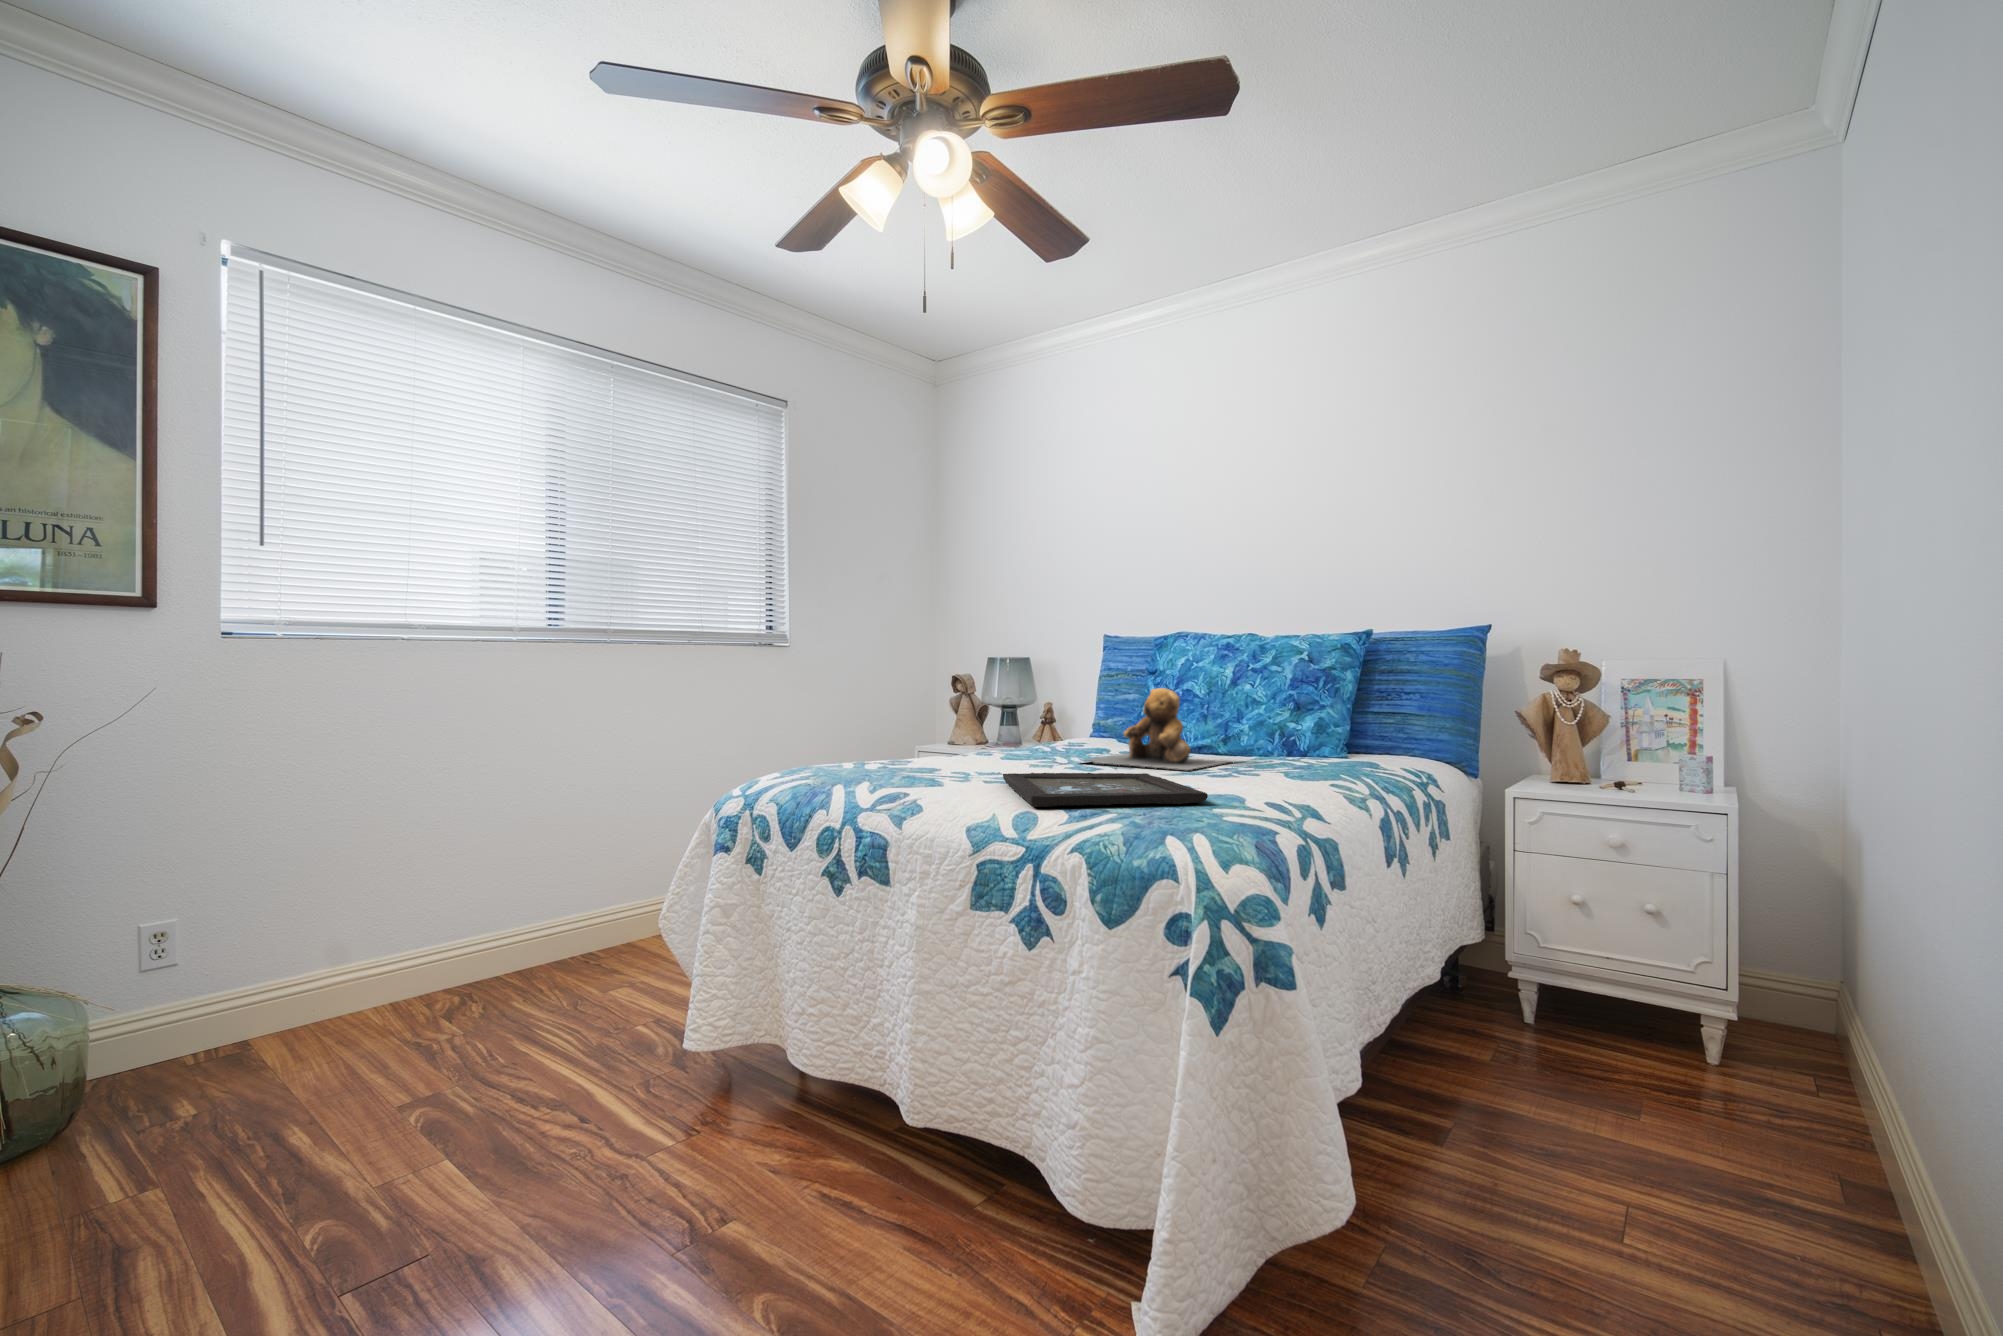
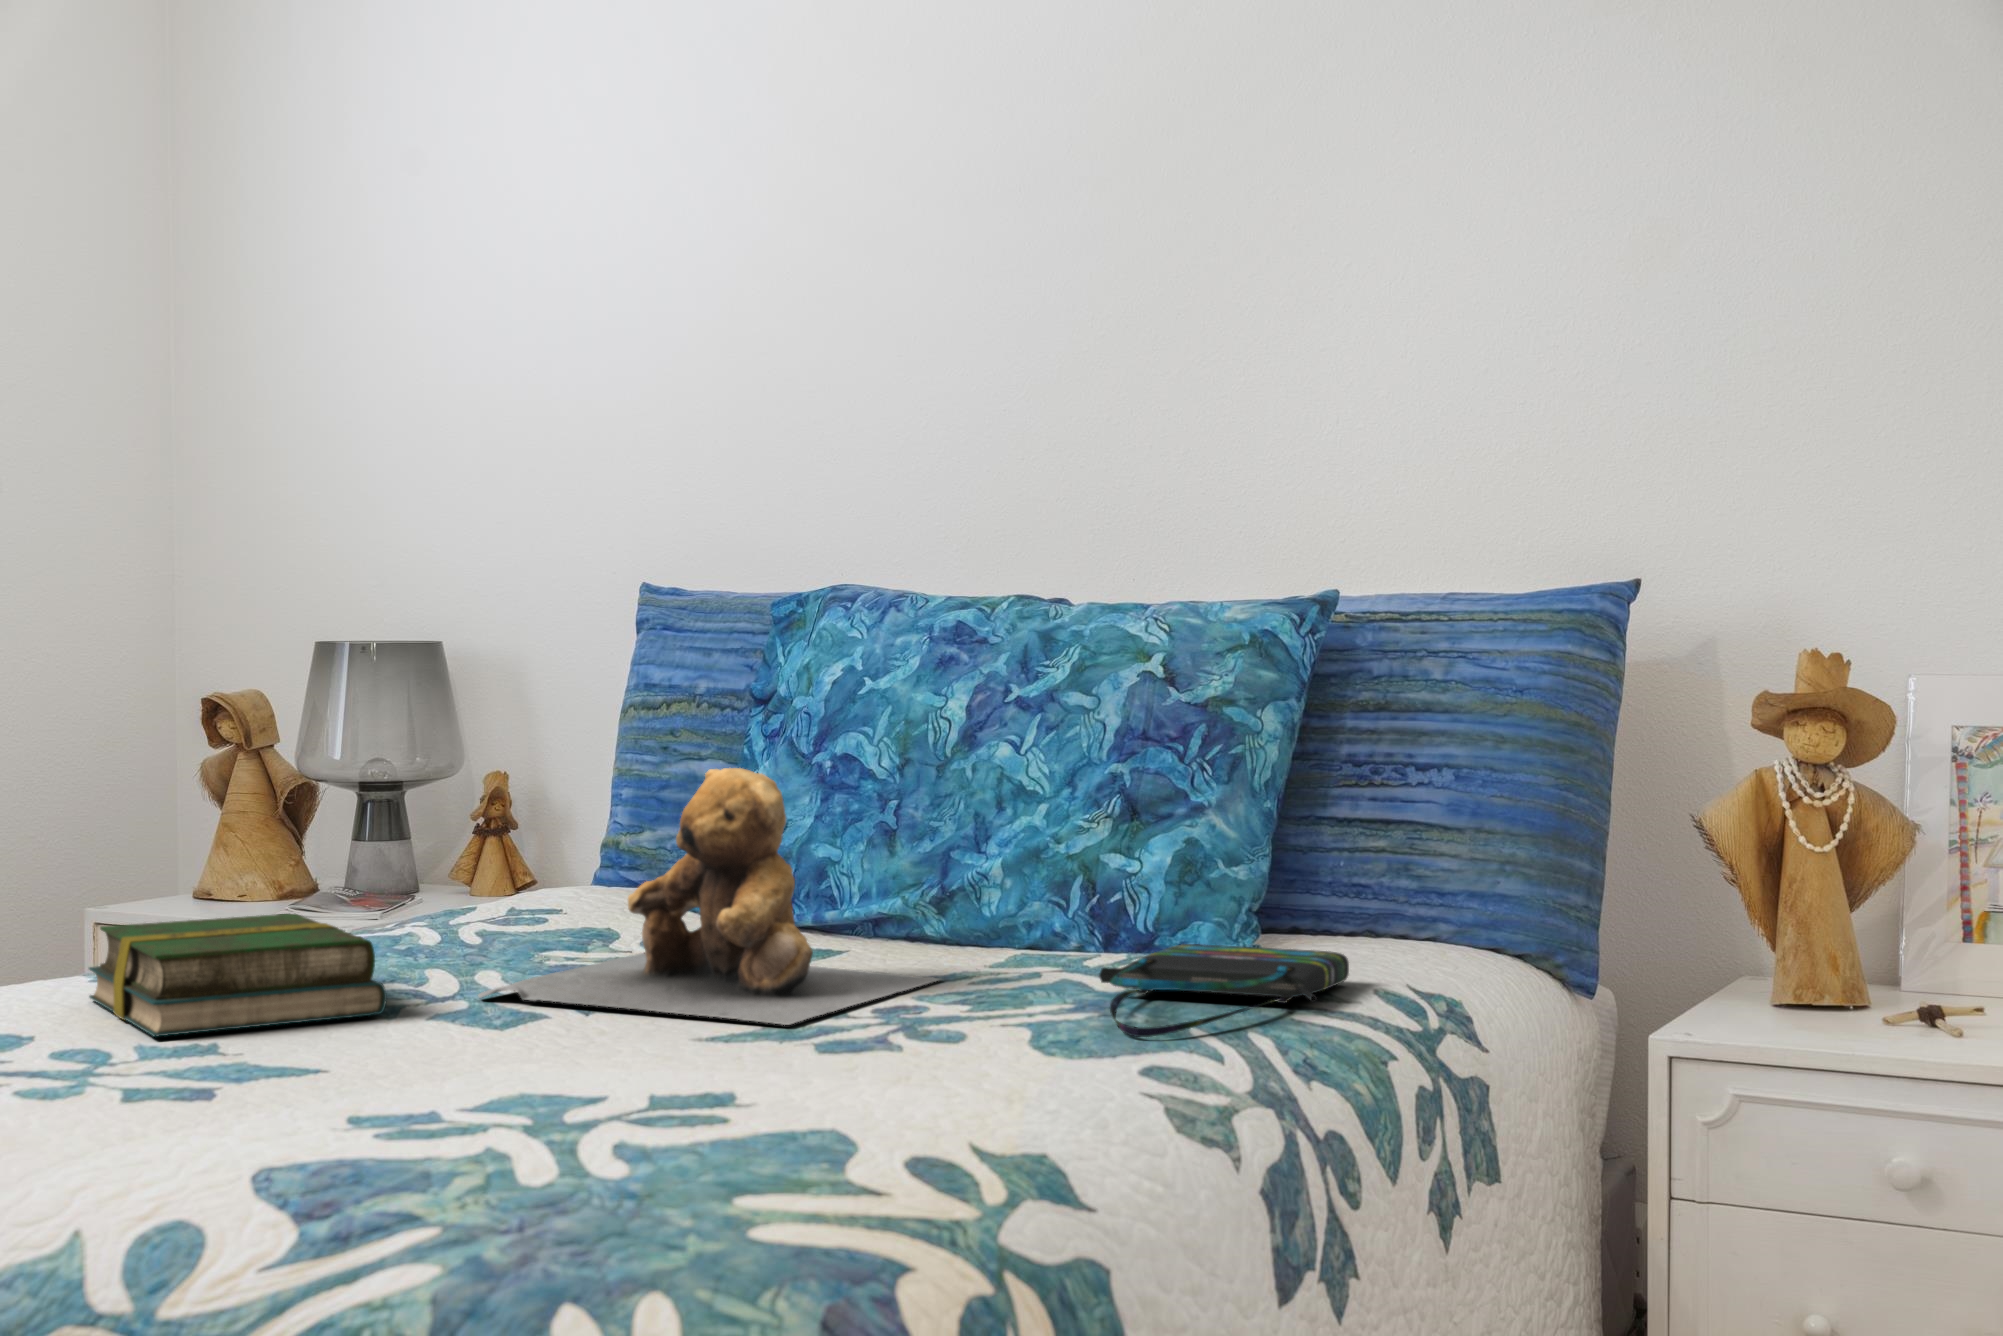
book: none [953,736,1052,768] -> present [89,913,387,1037]
tote bag: none [1292,752,1384,775] -> present [1099,944,1349,1037]
tray: present [1003,773,1208,807] -> none [136,1058,756,1251]

